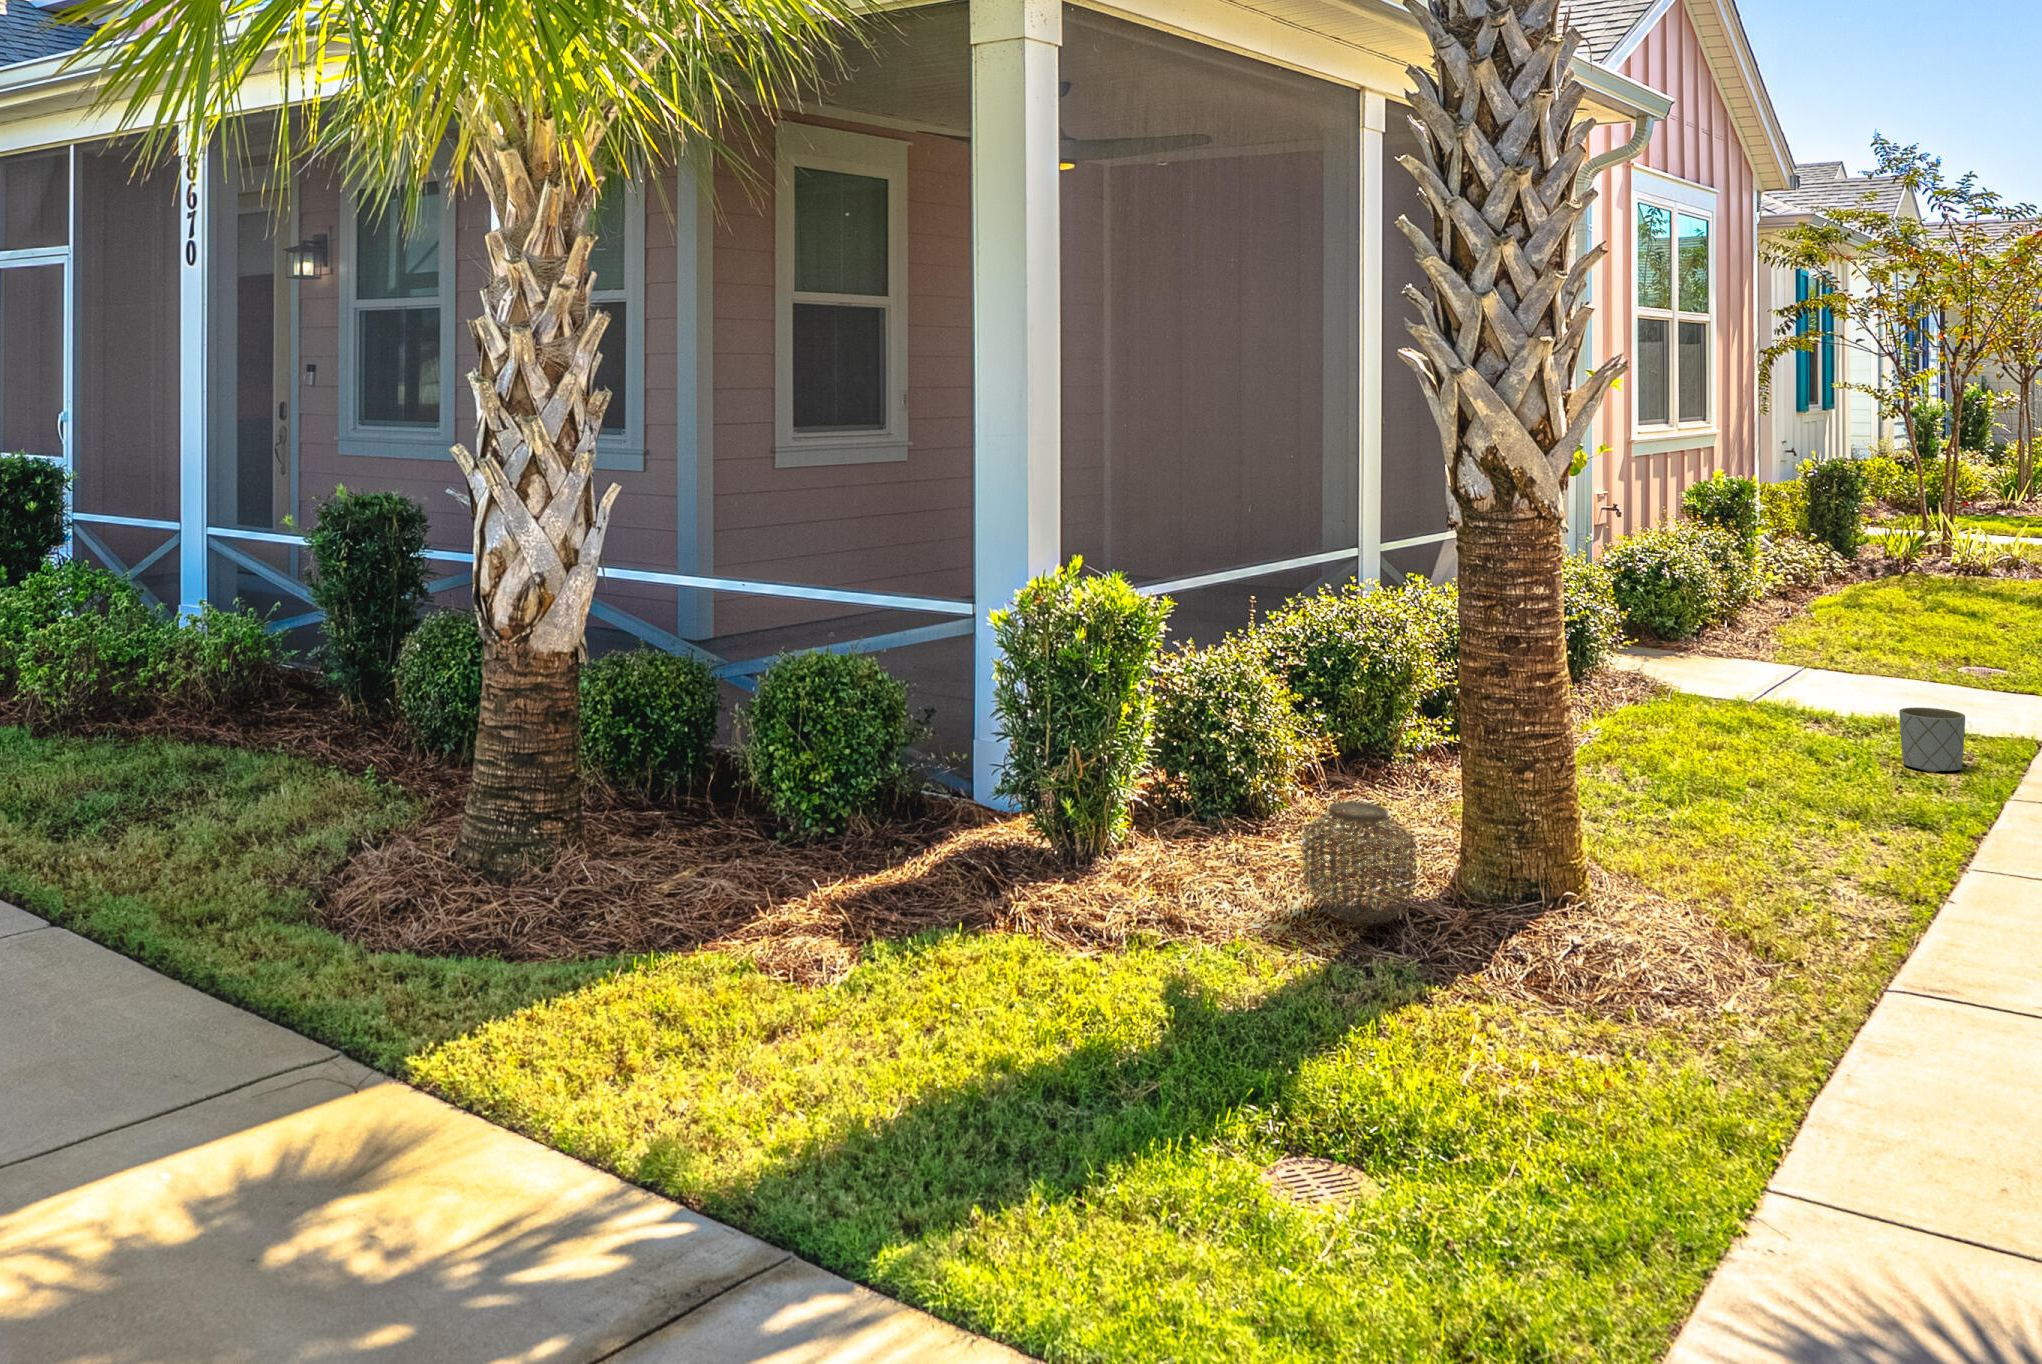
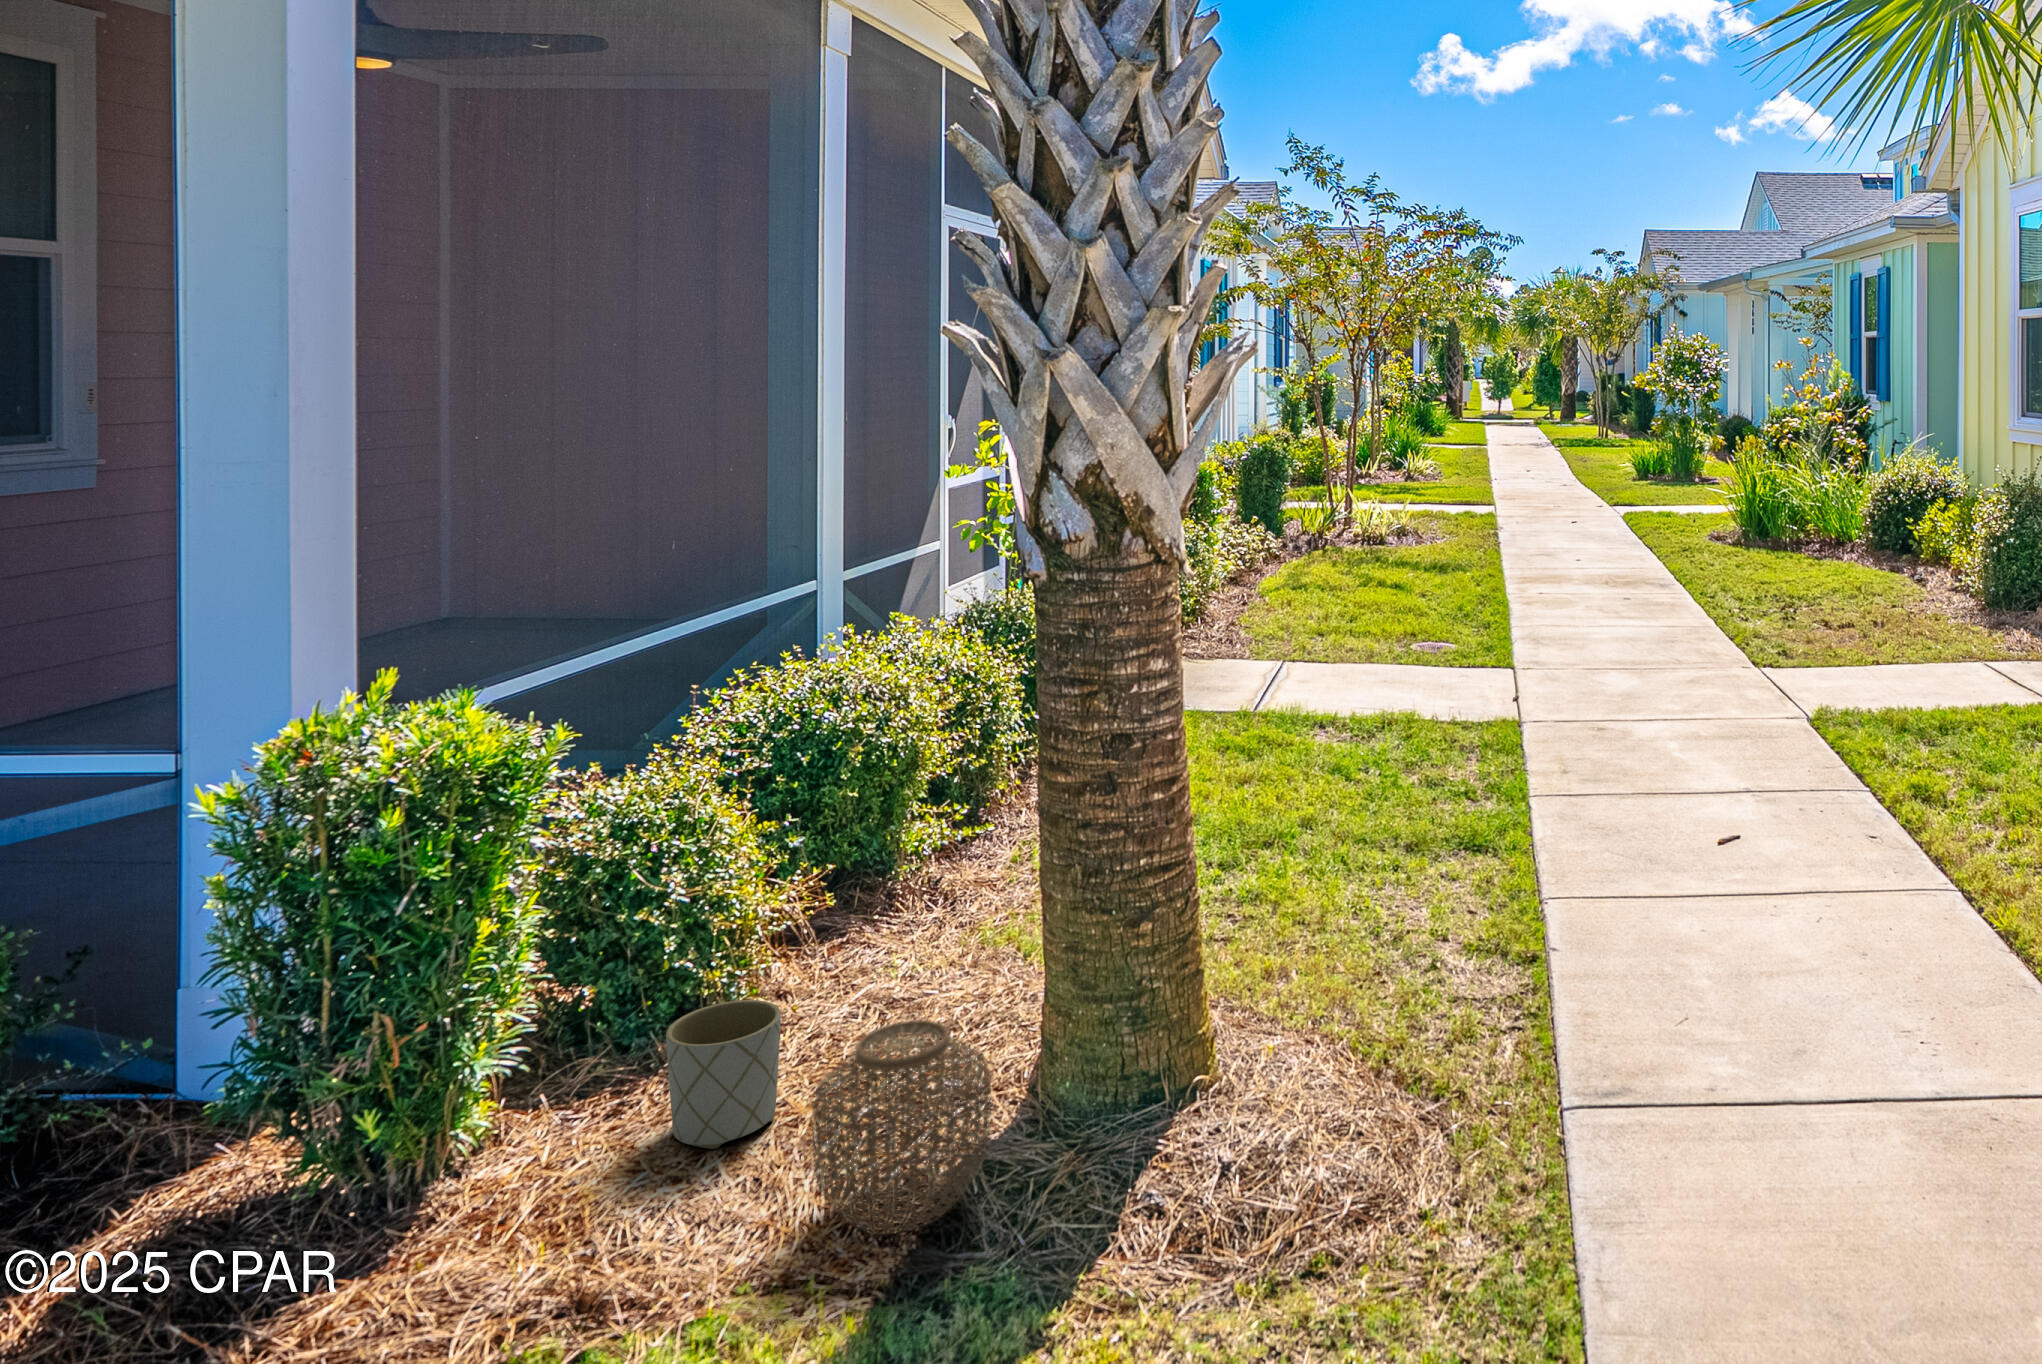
planter: present [1899,707,1965,773] -> present [666,1000,781,1149]

